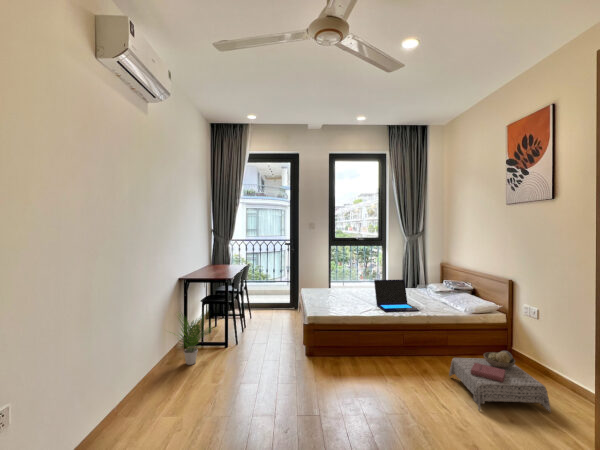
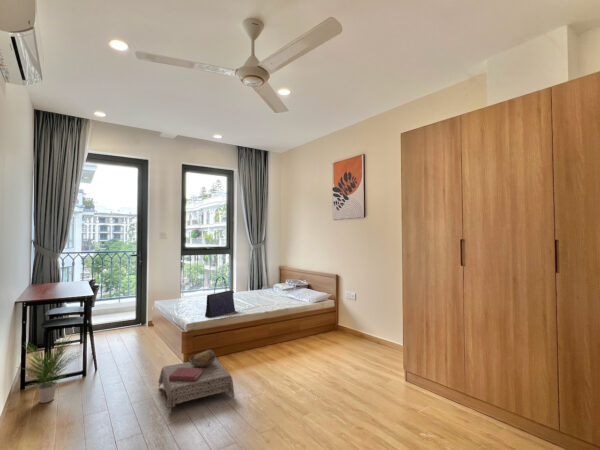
tote bag: none [330,270,366,314] -> present [205,277,235,317]
laptop: present [374,280,419,312] -> none [238,282,278,310]
ottoman: present [449,351,551,412] -> present [158,350,234,415]

